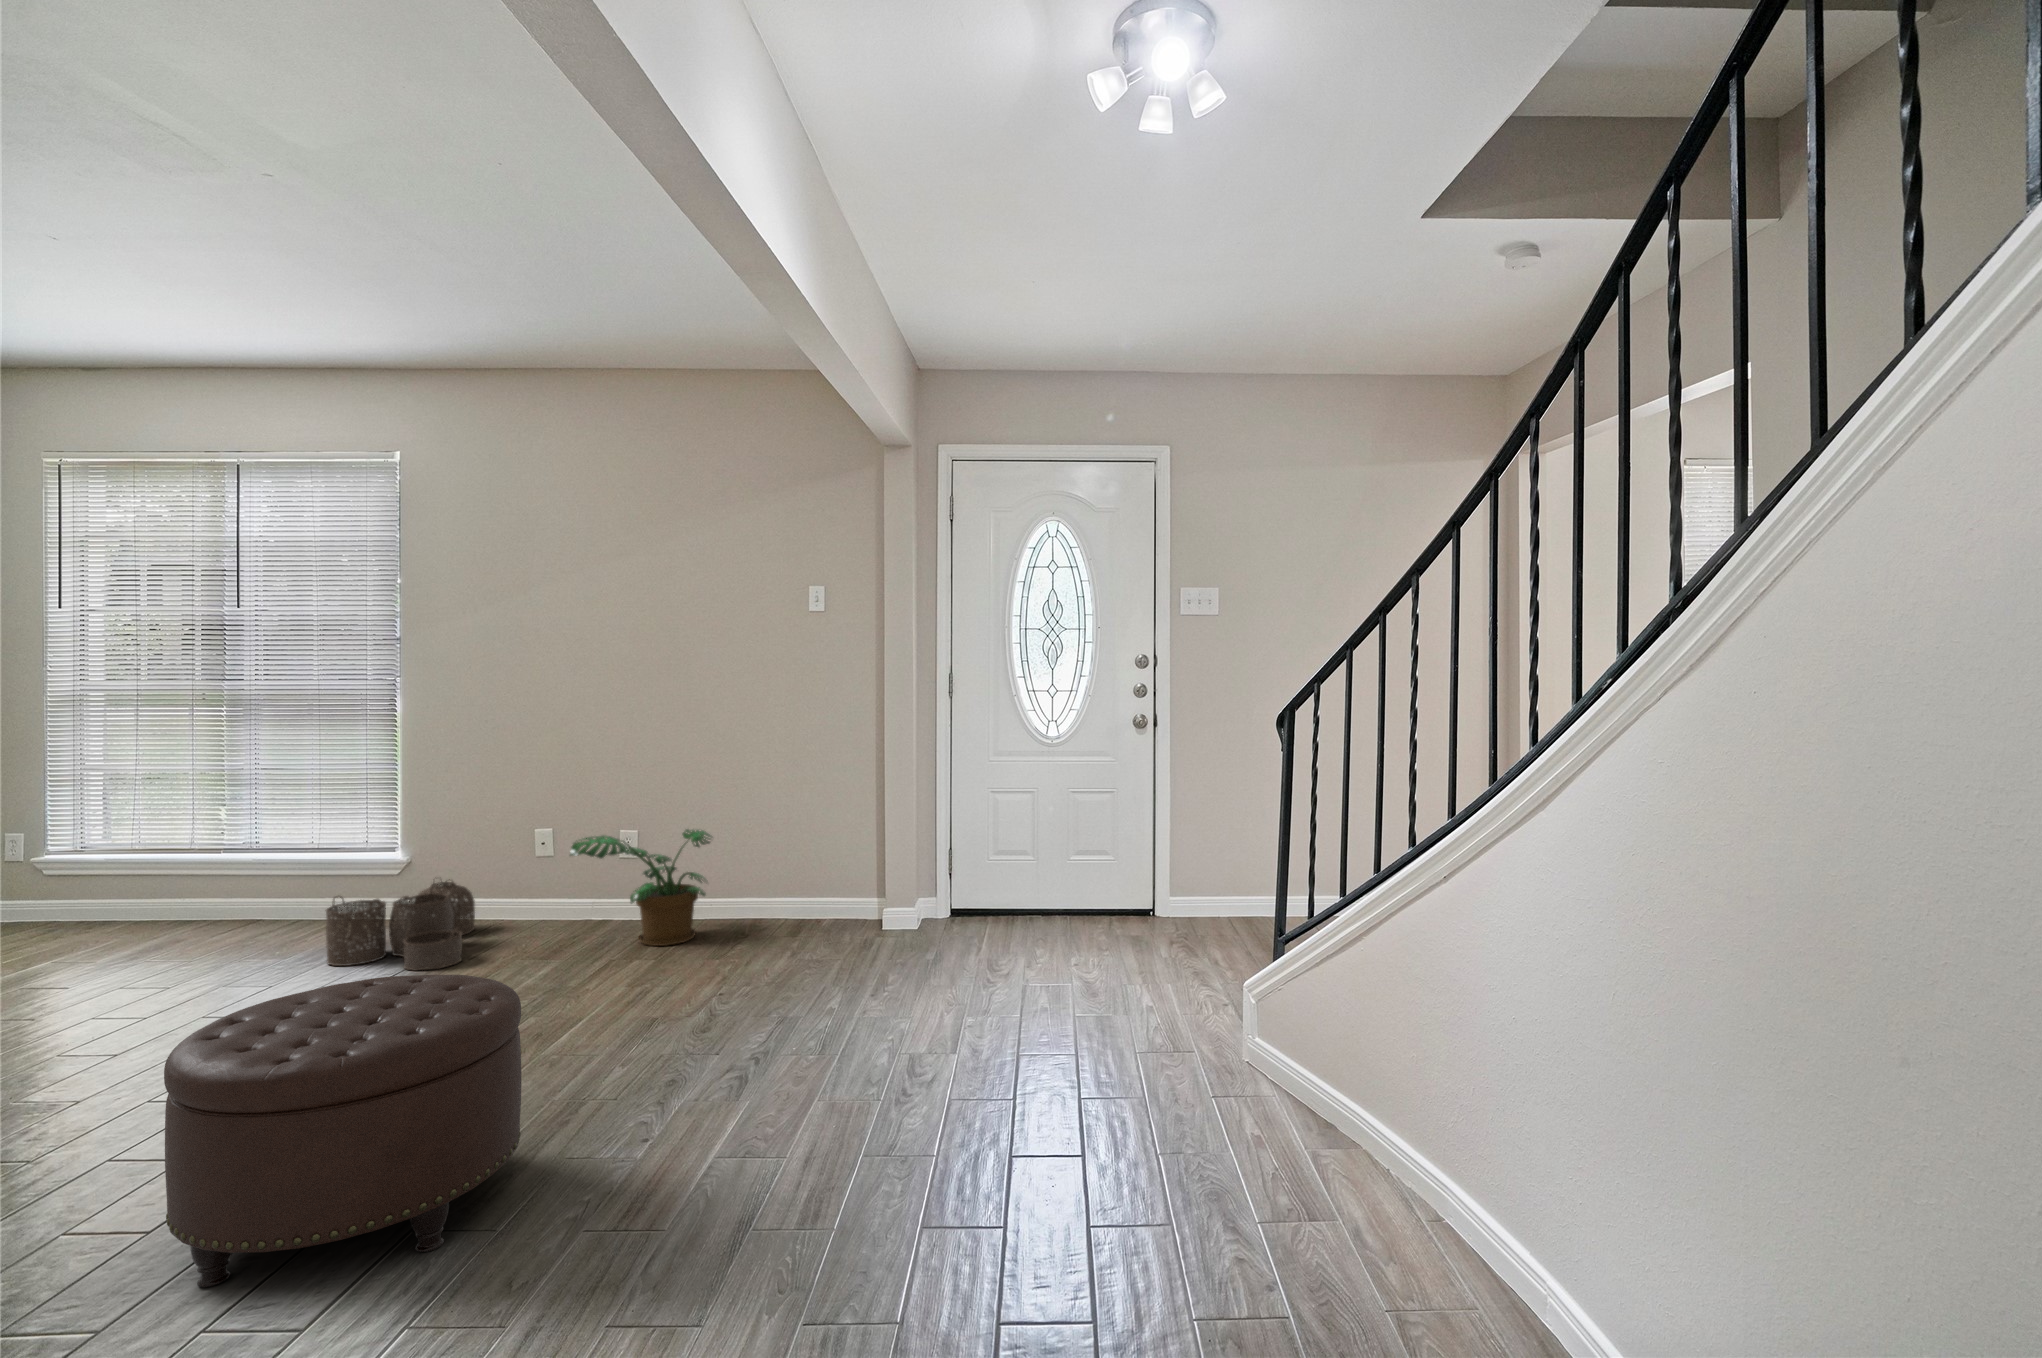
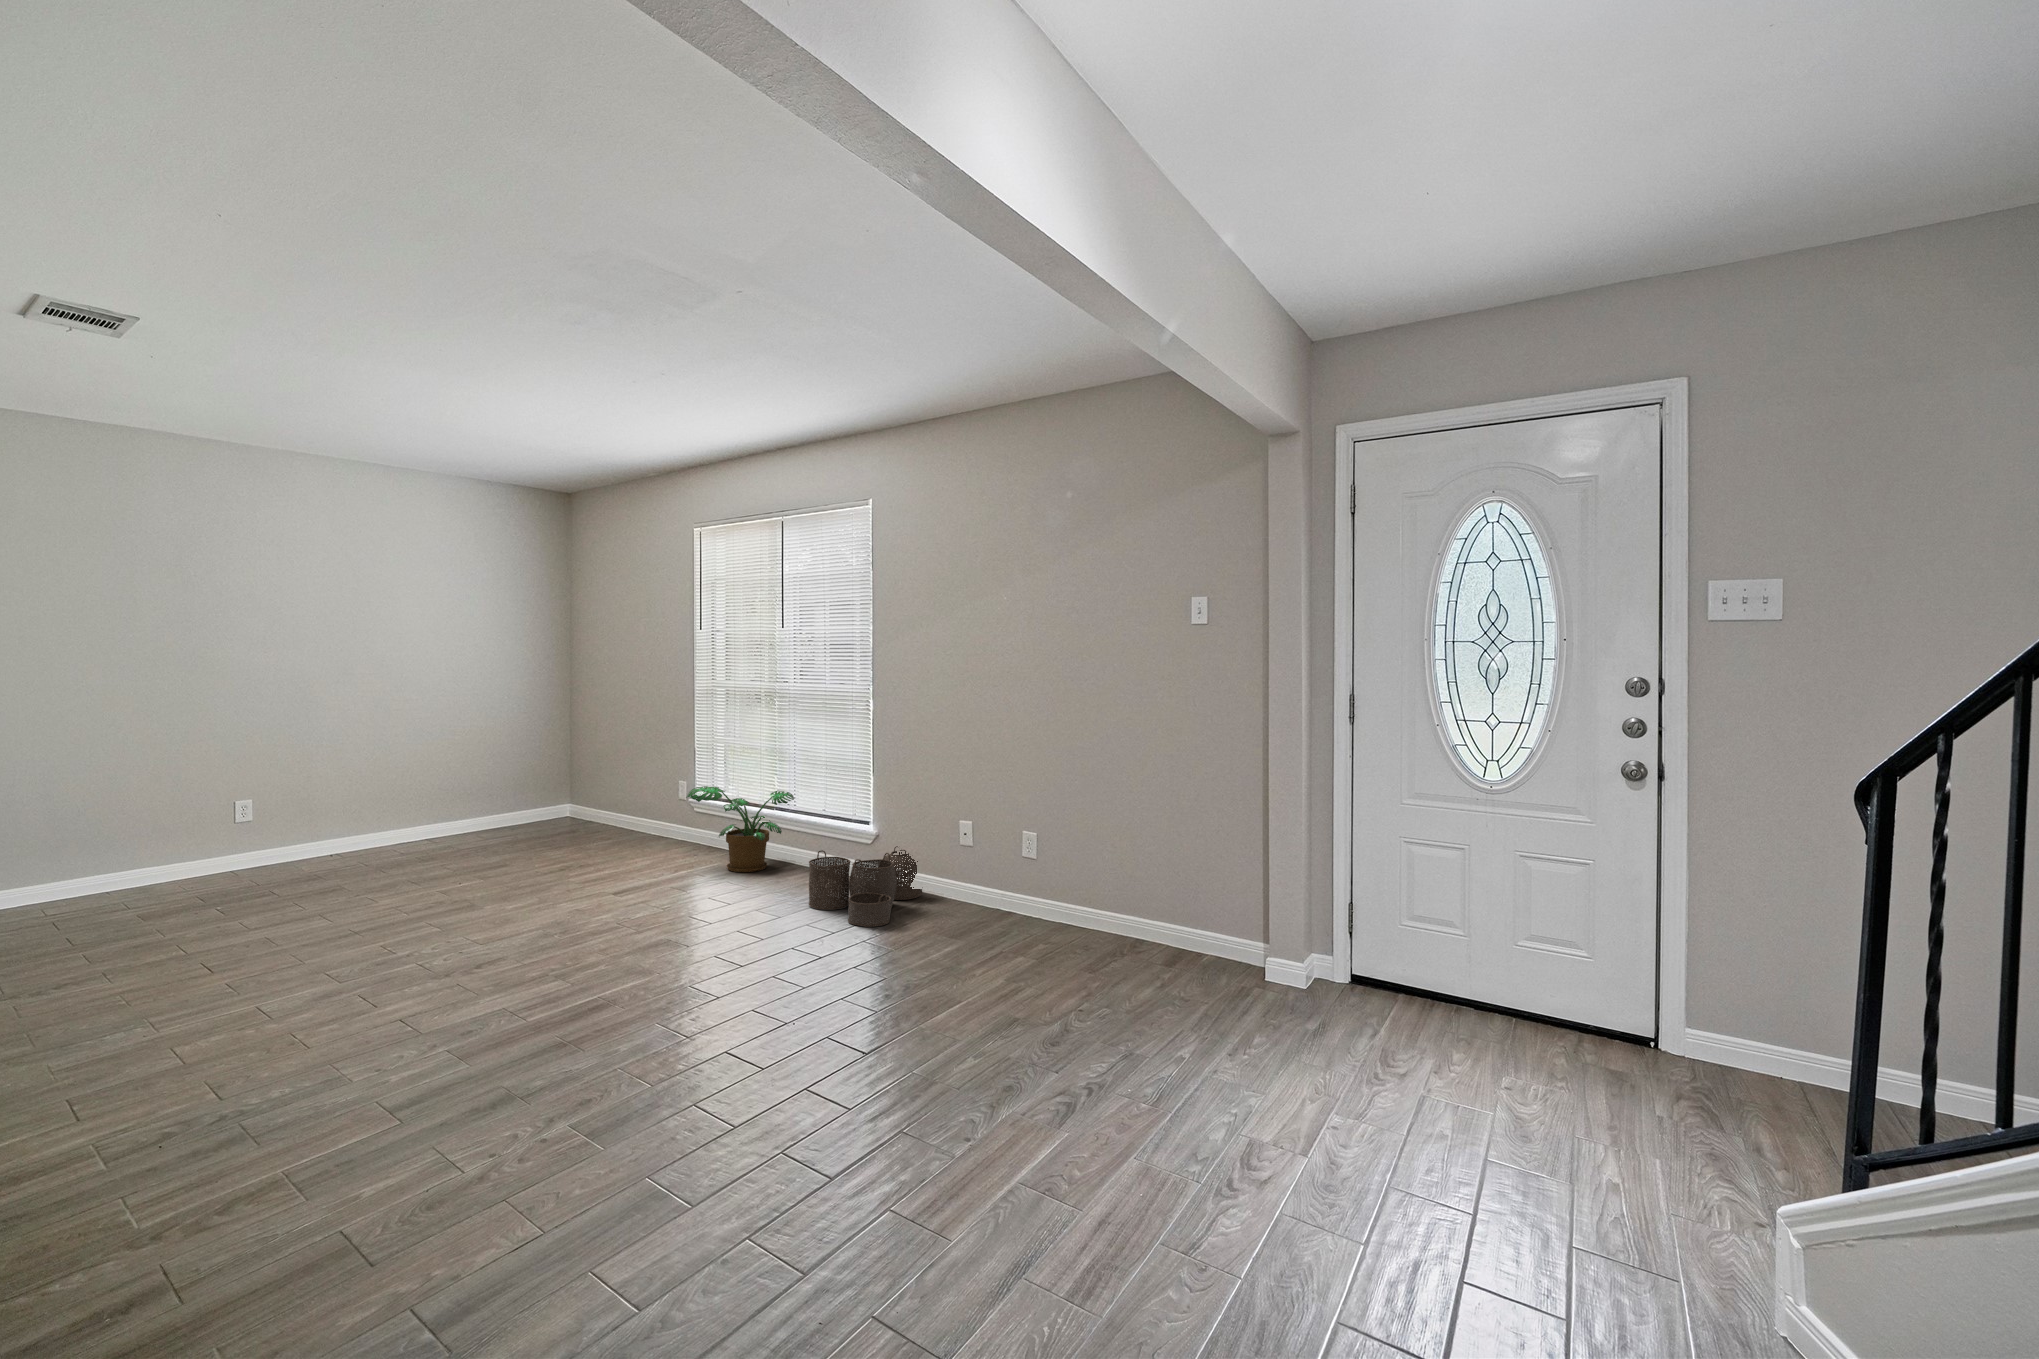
potted plant: present [570,829,712,946] -> present [686,786,794,872]
ottoman: present [164,975,522,1287] -> none [426,942,739,1255]

